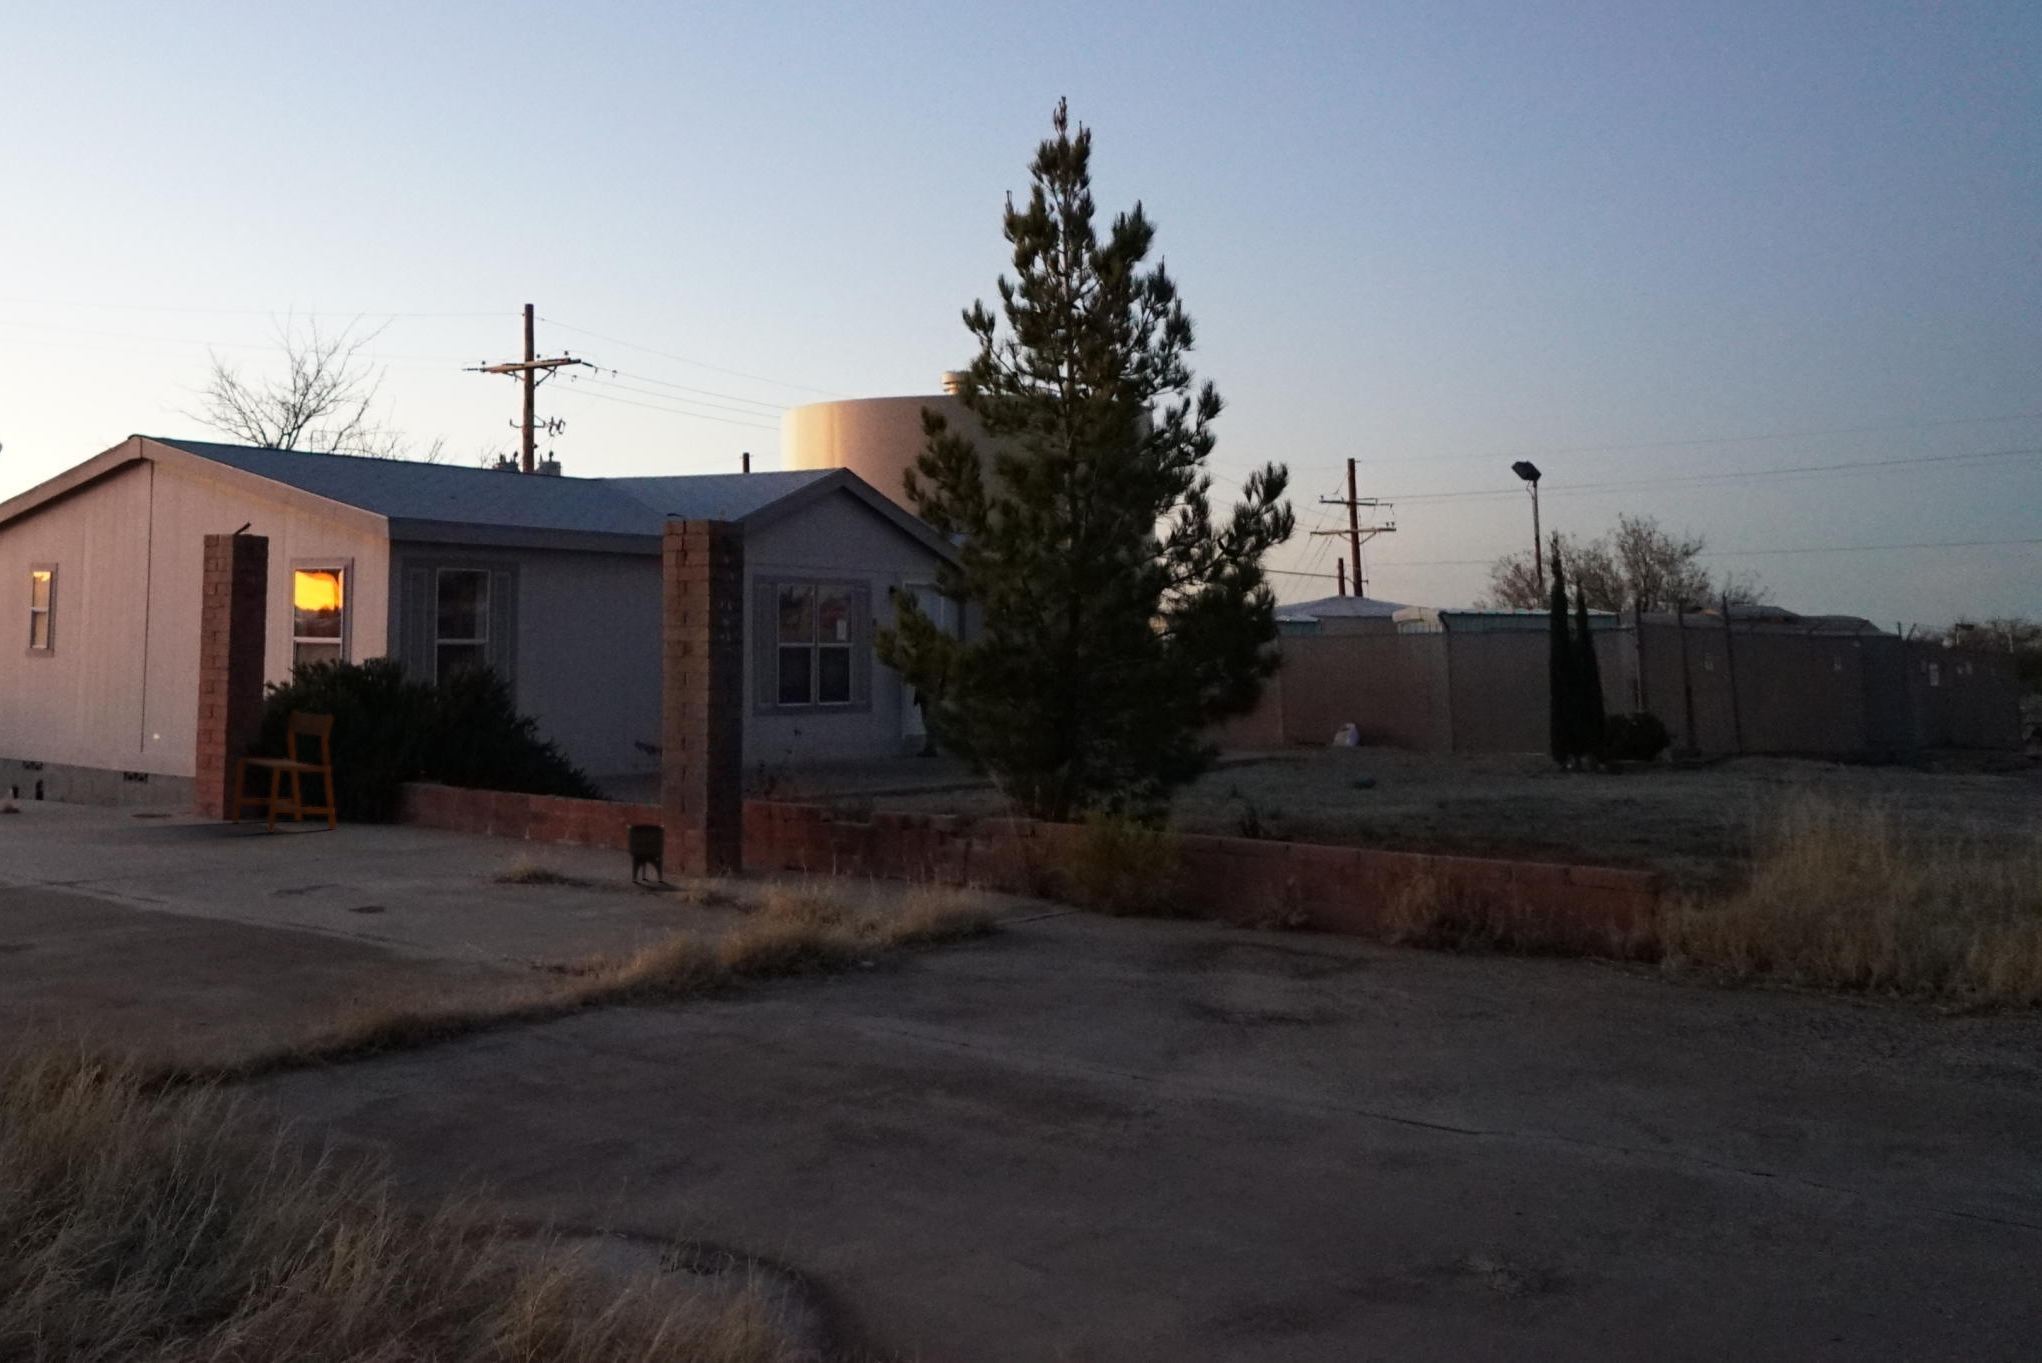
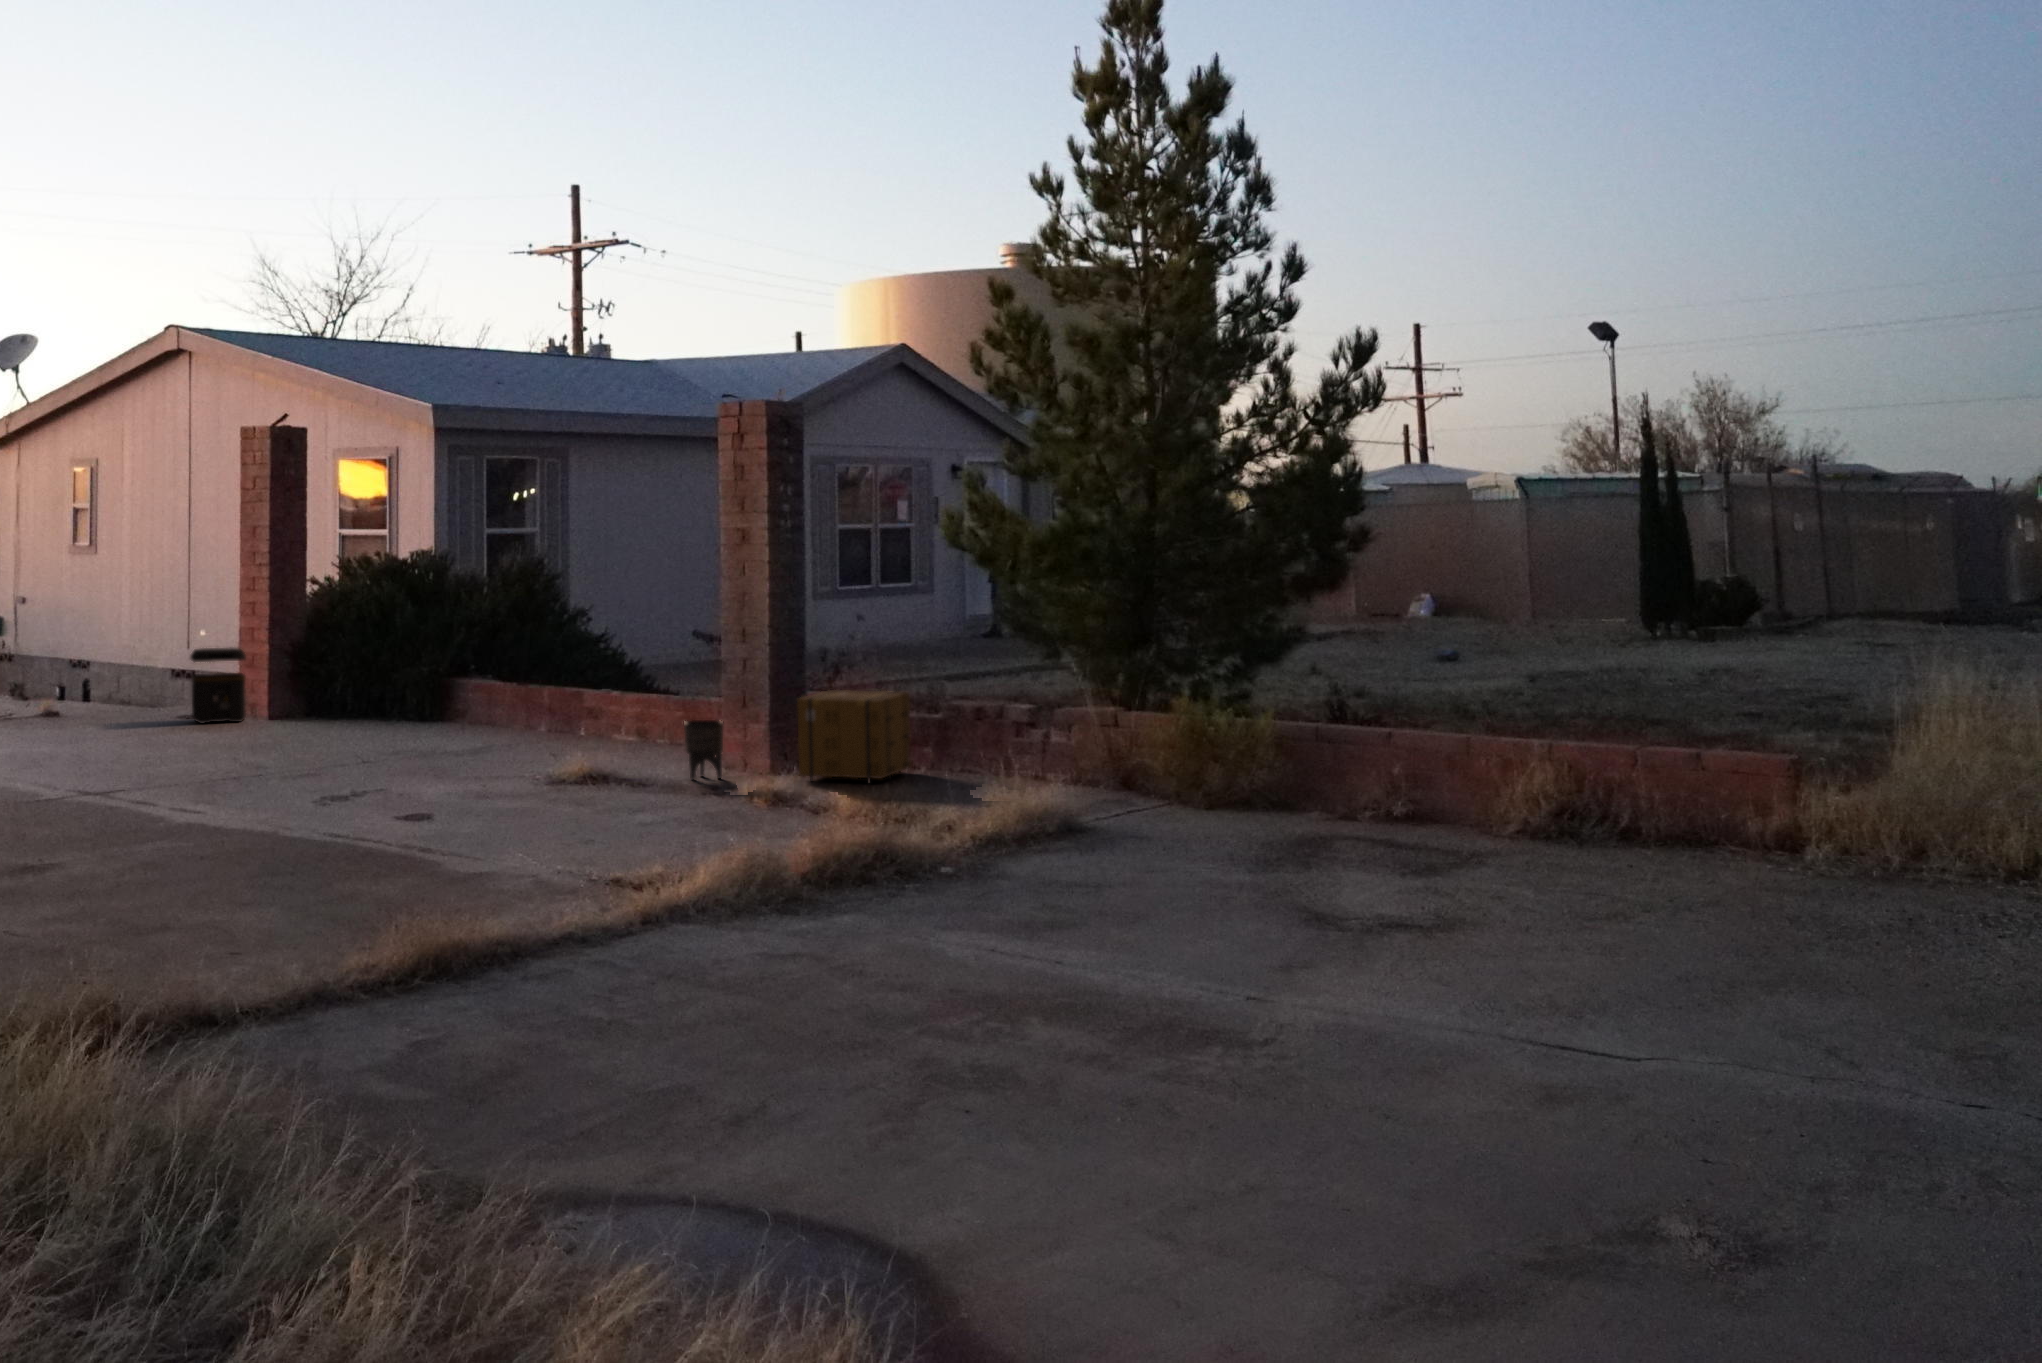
bench: present [232,712,336,833] -> none [277,606,384,732]
toolbox: none [149,750,204,823] -> present [190,647,246,723]
cardboard box: none [736,798,843,888] -> present [797,690,911,783]

